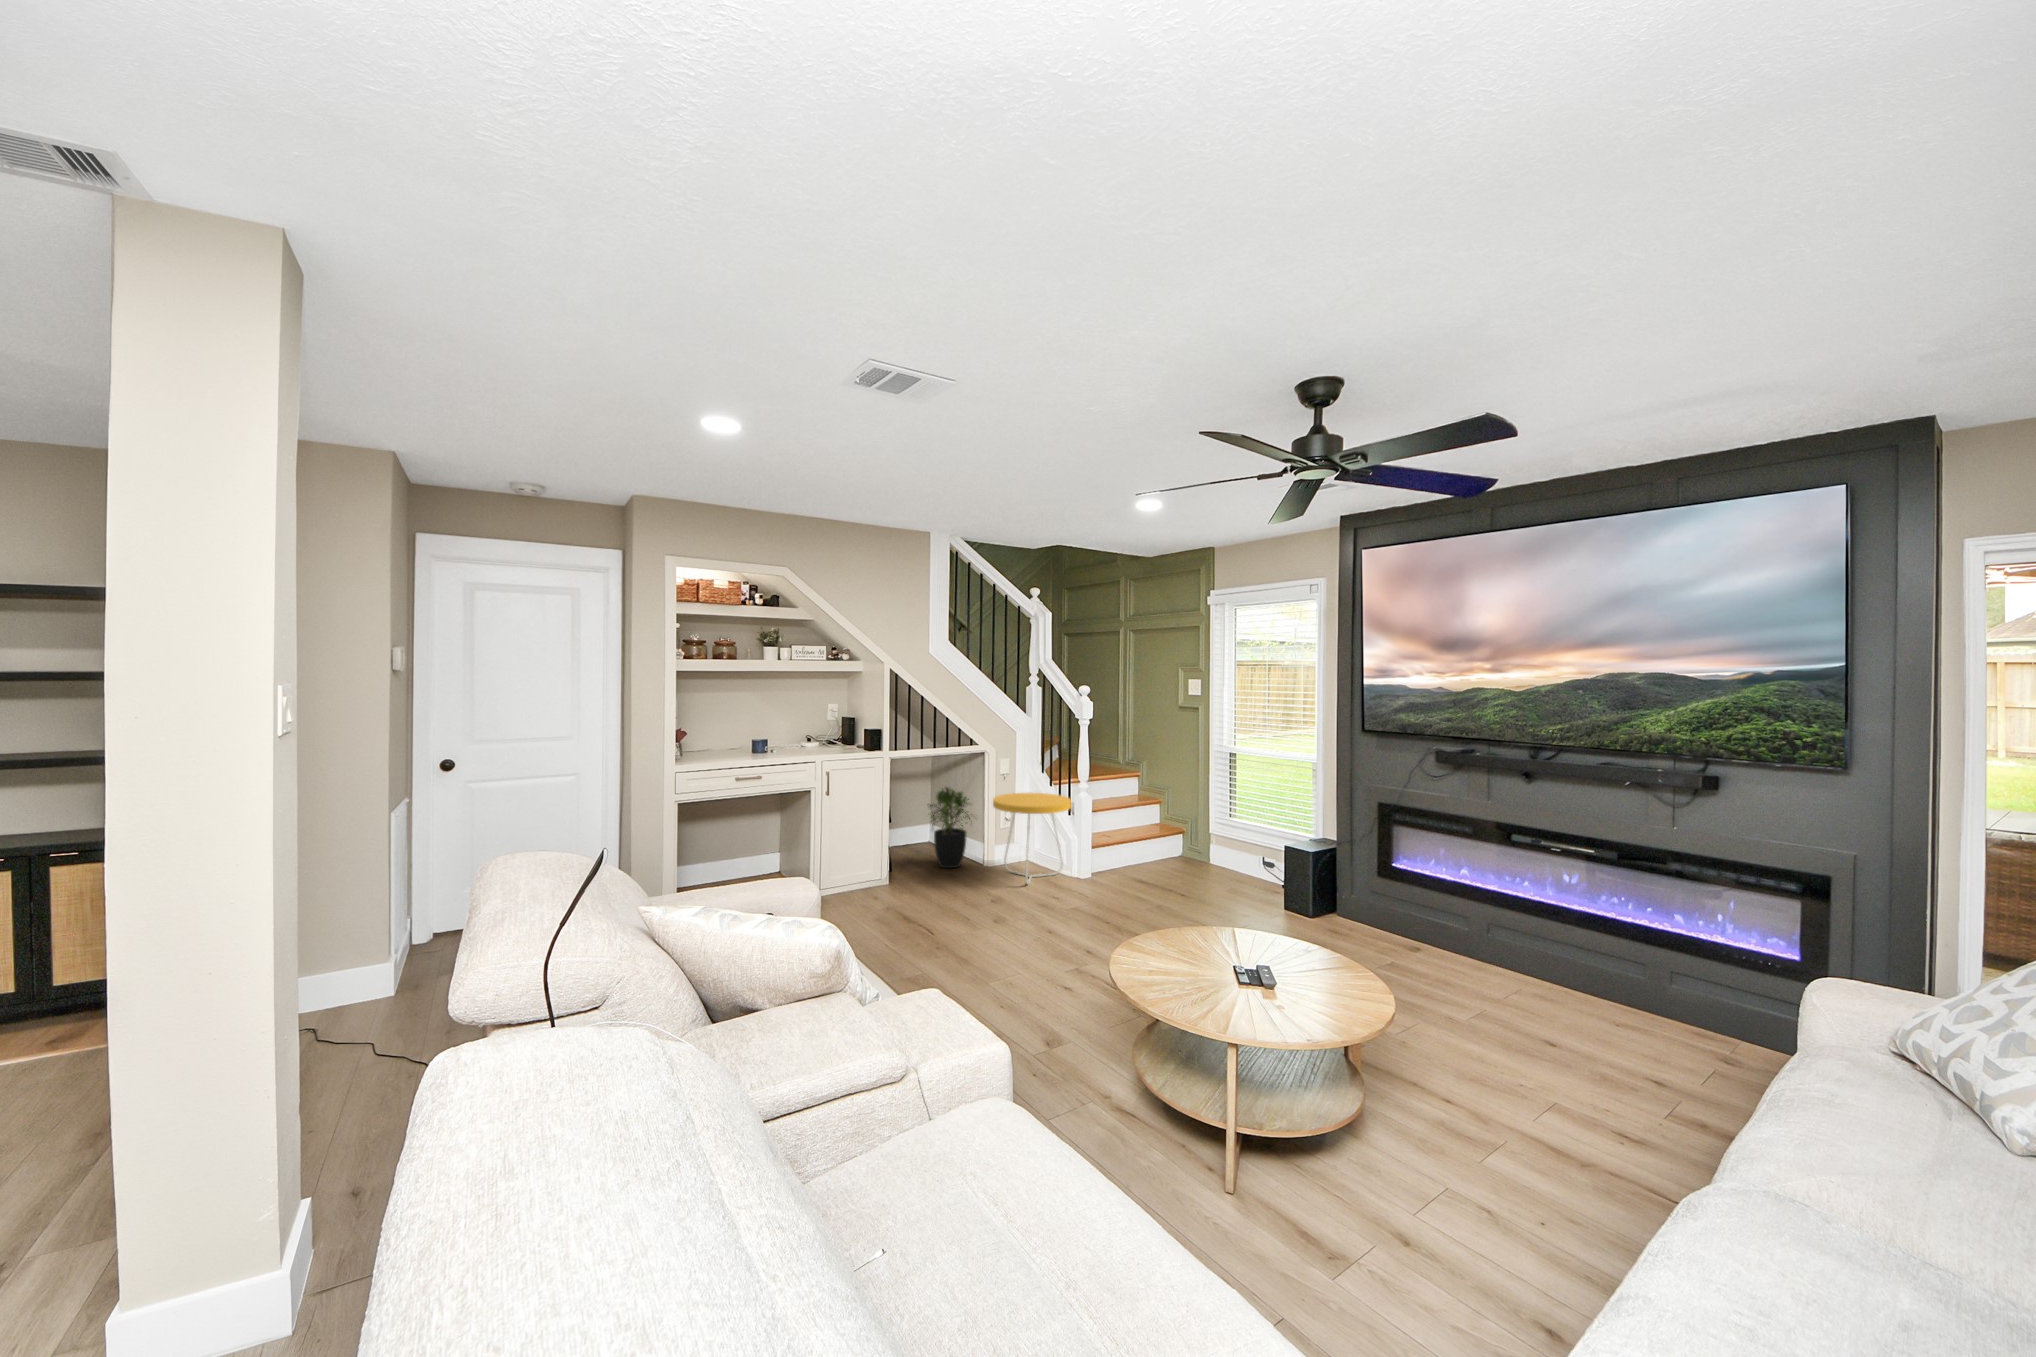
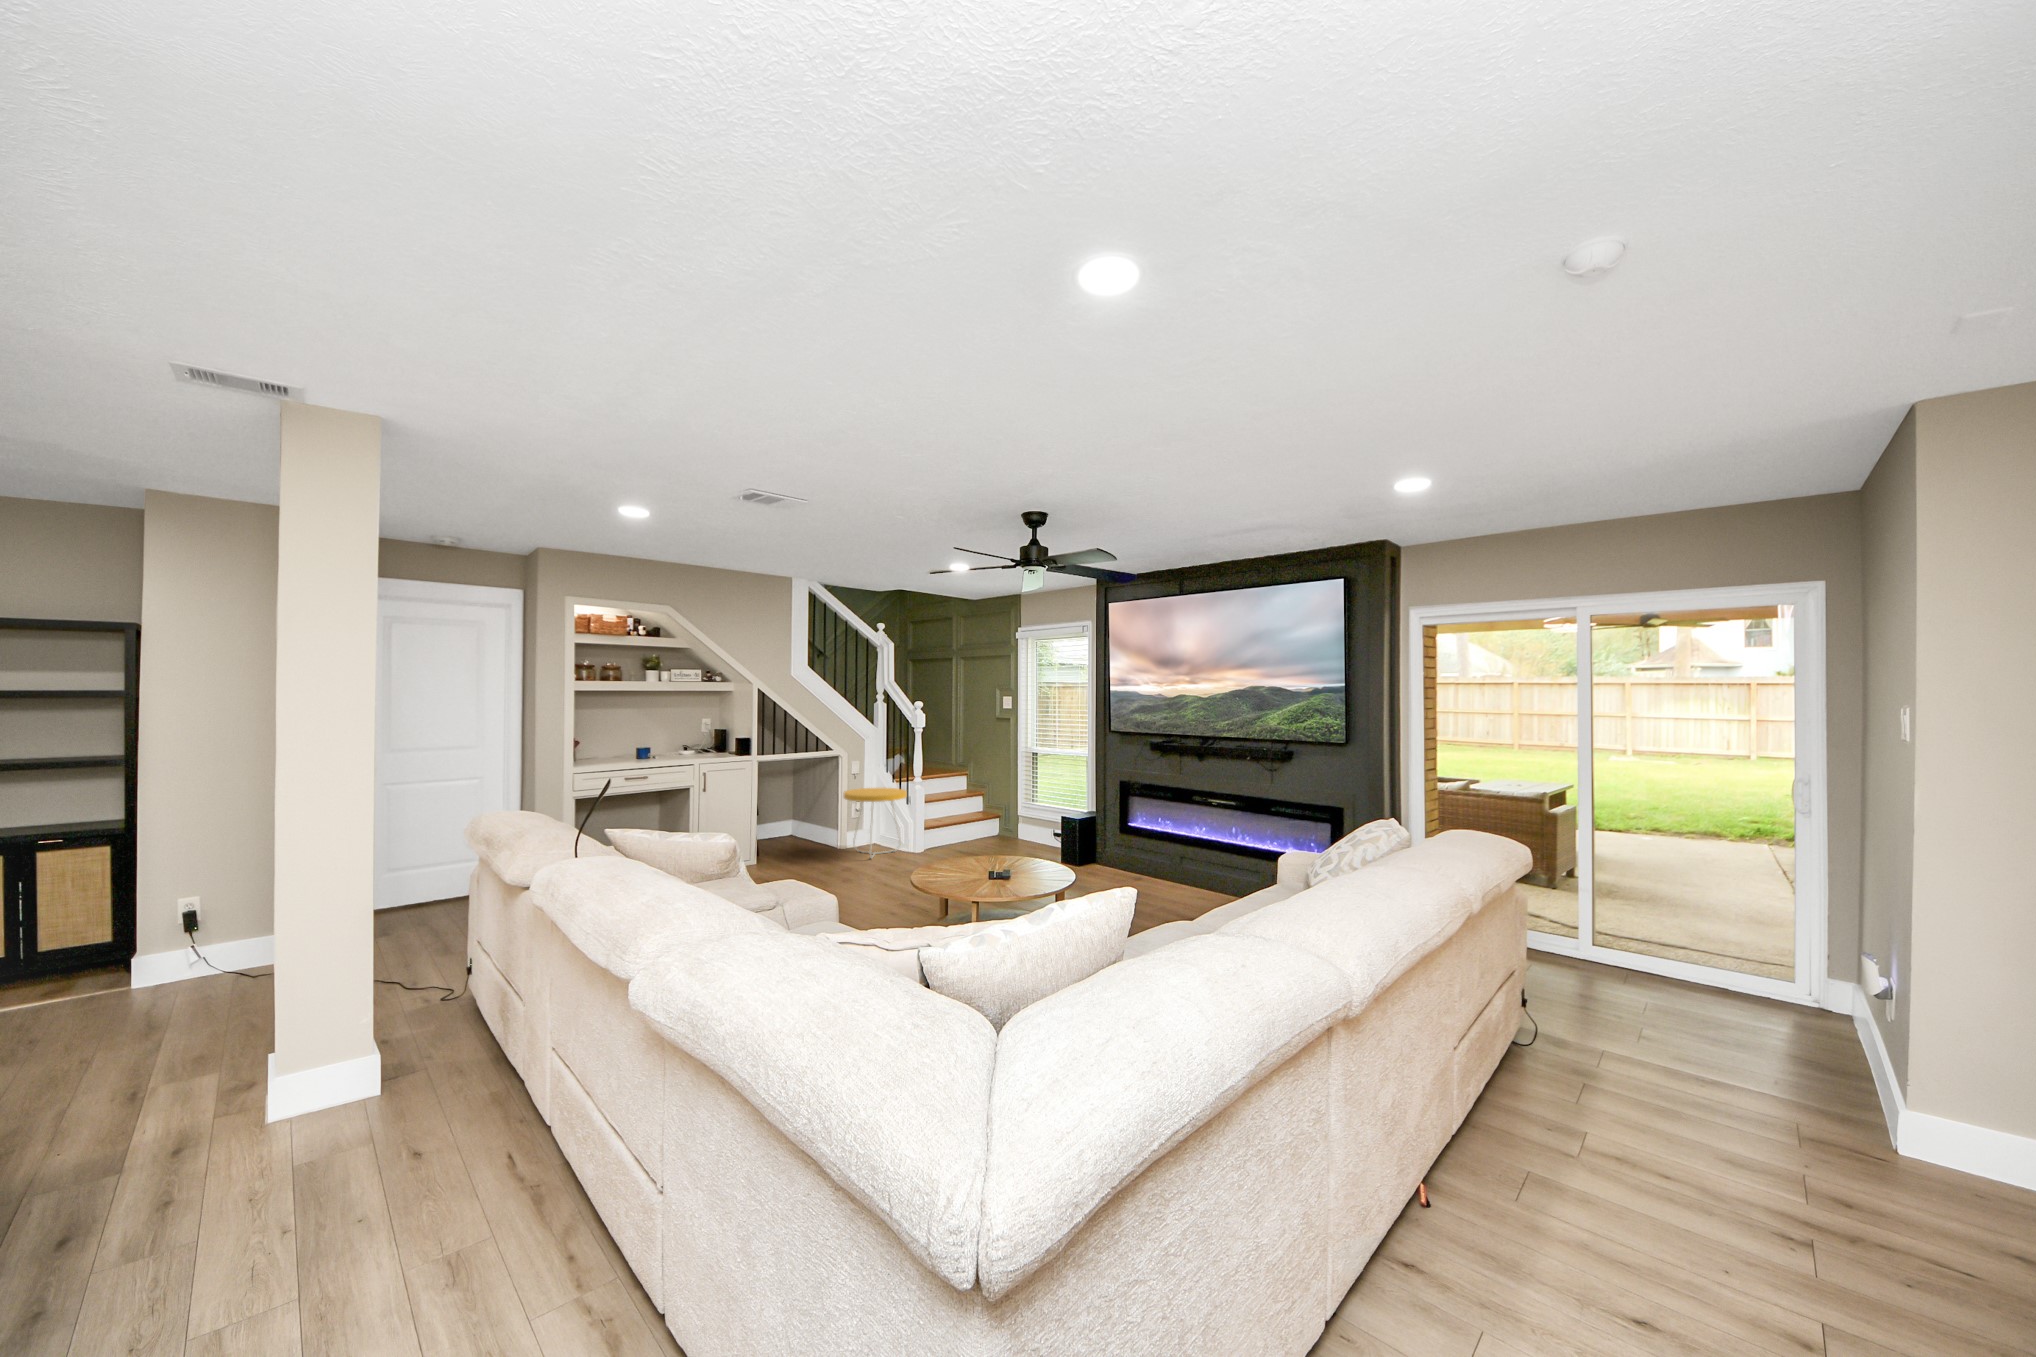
potted plant: present [928,787,972,868] -> none [788,783,833,851]

